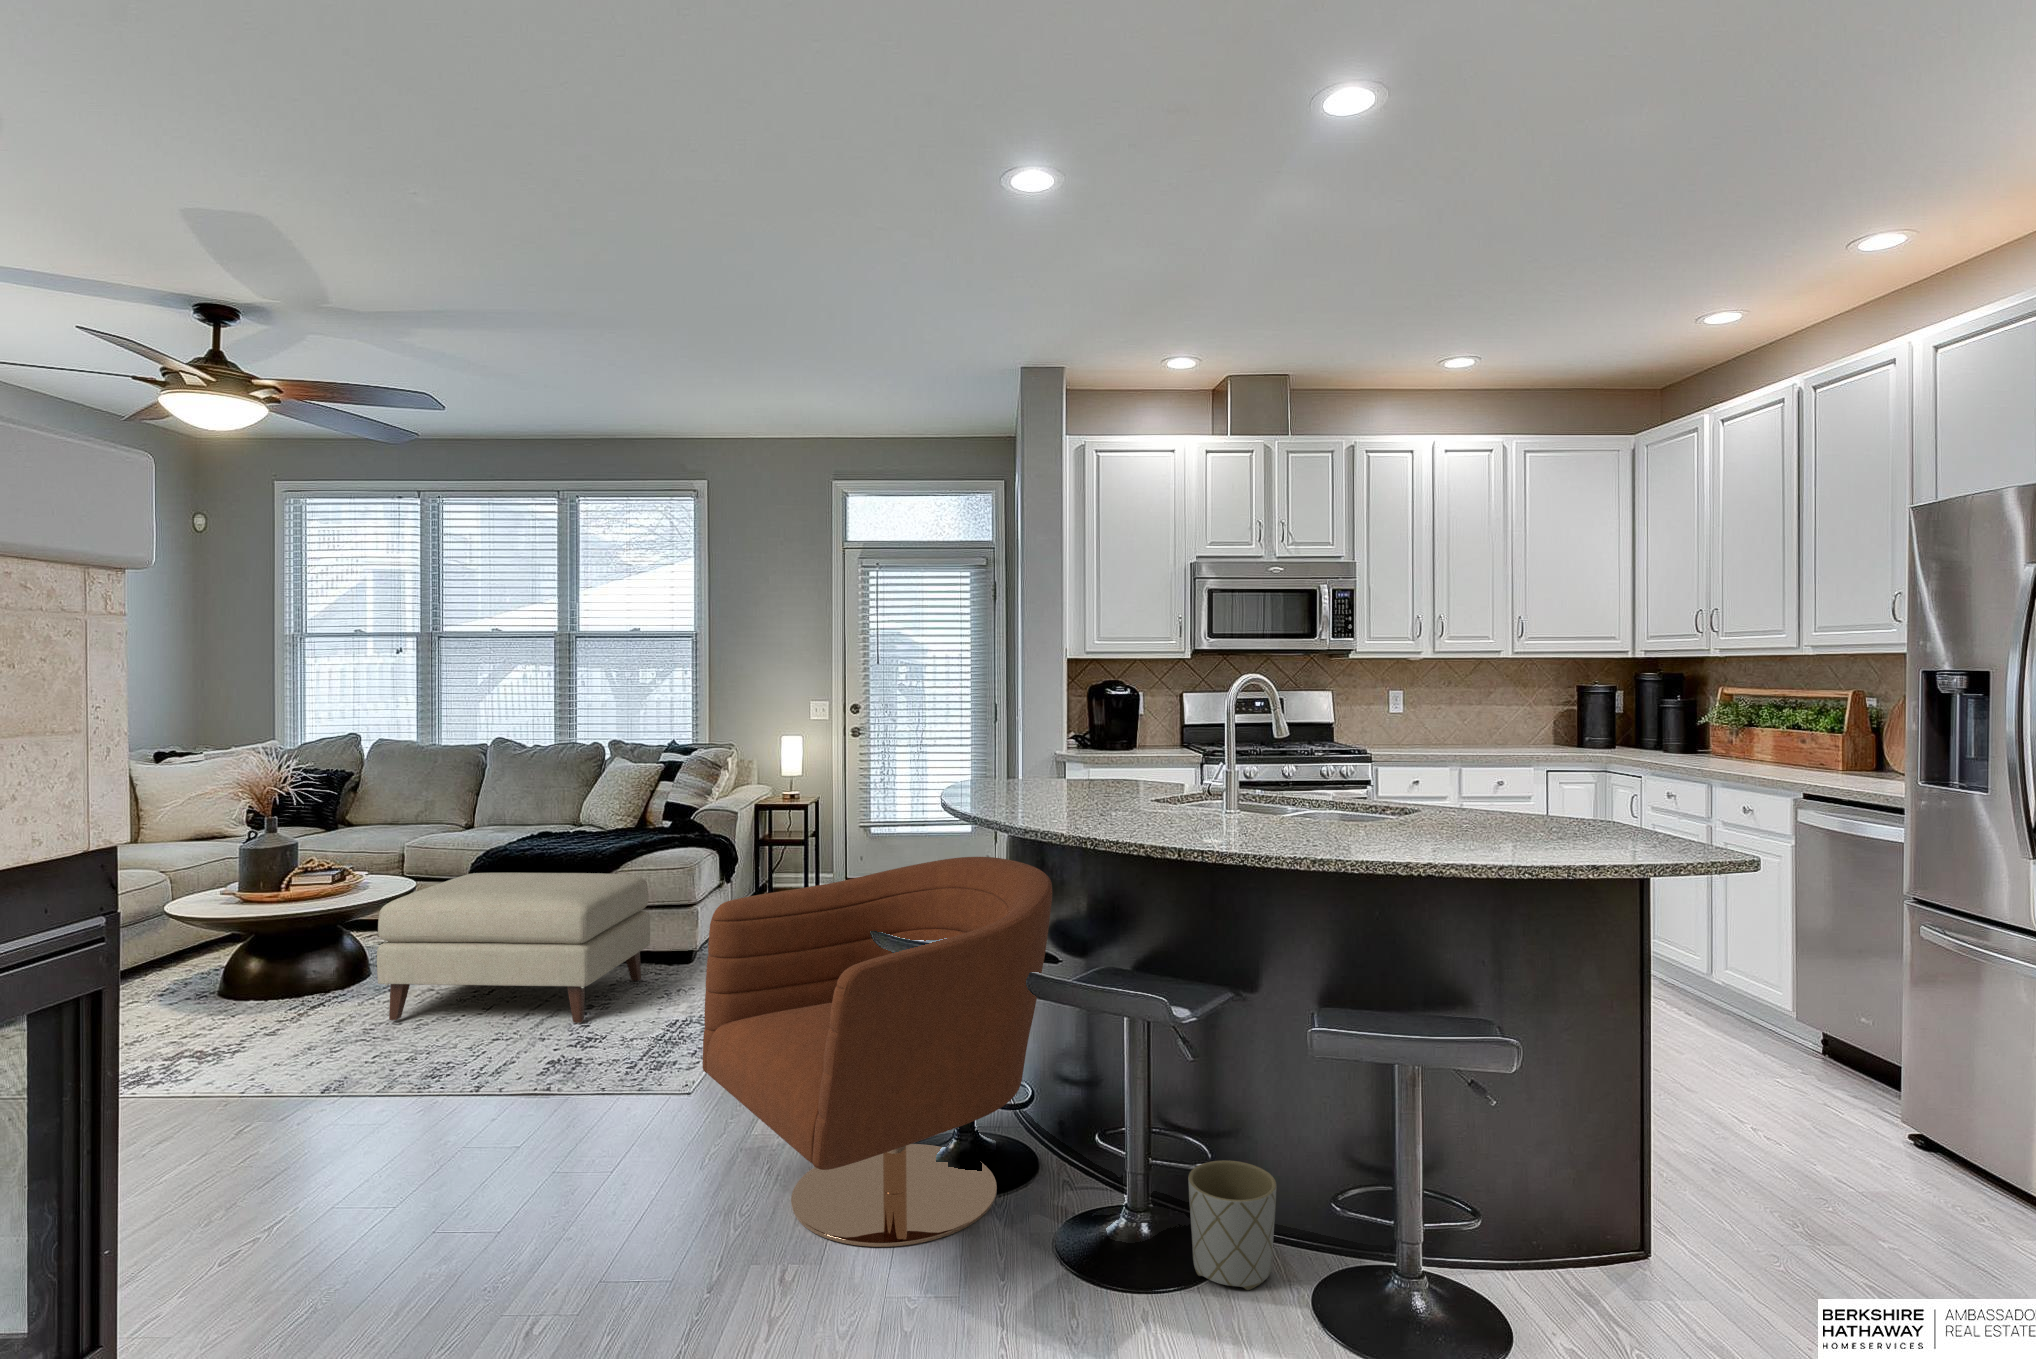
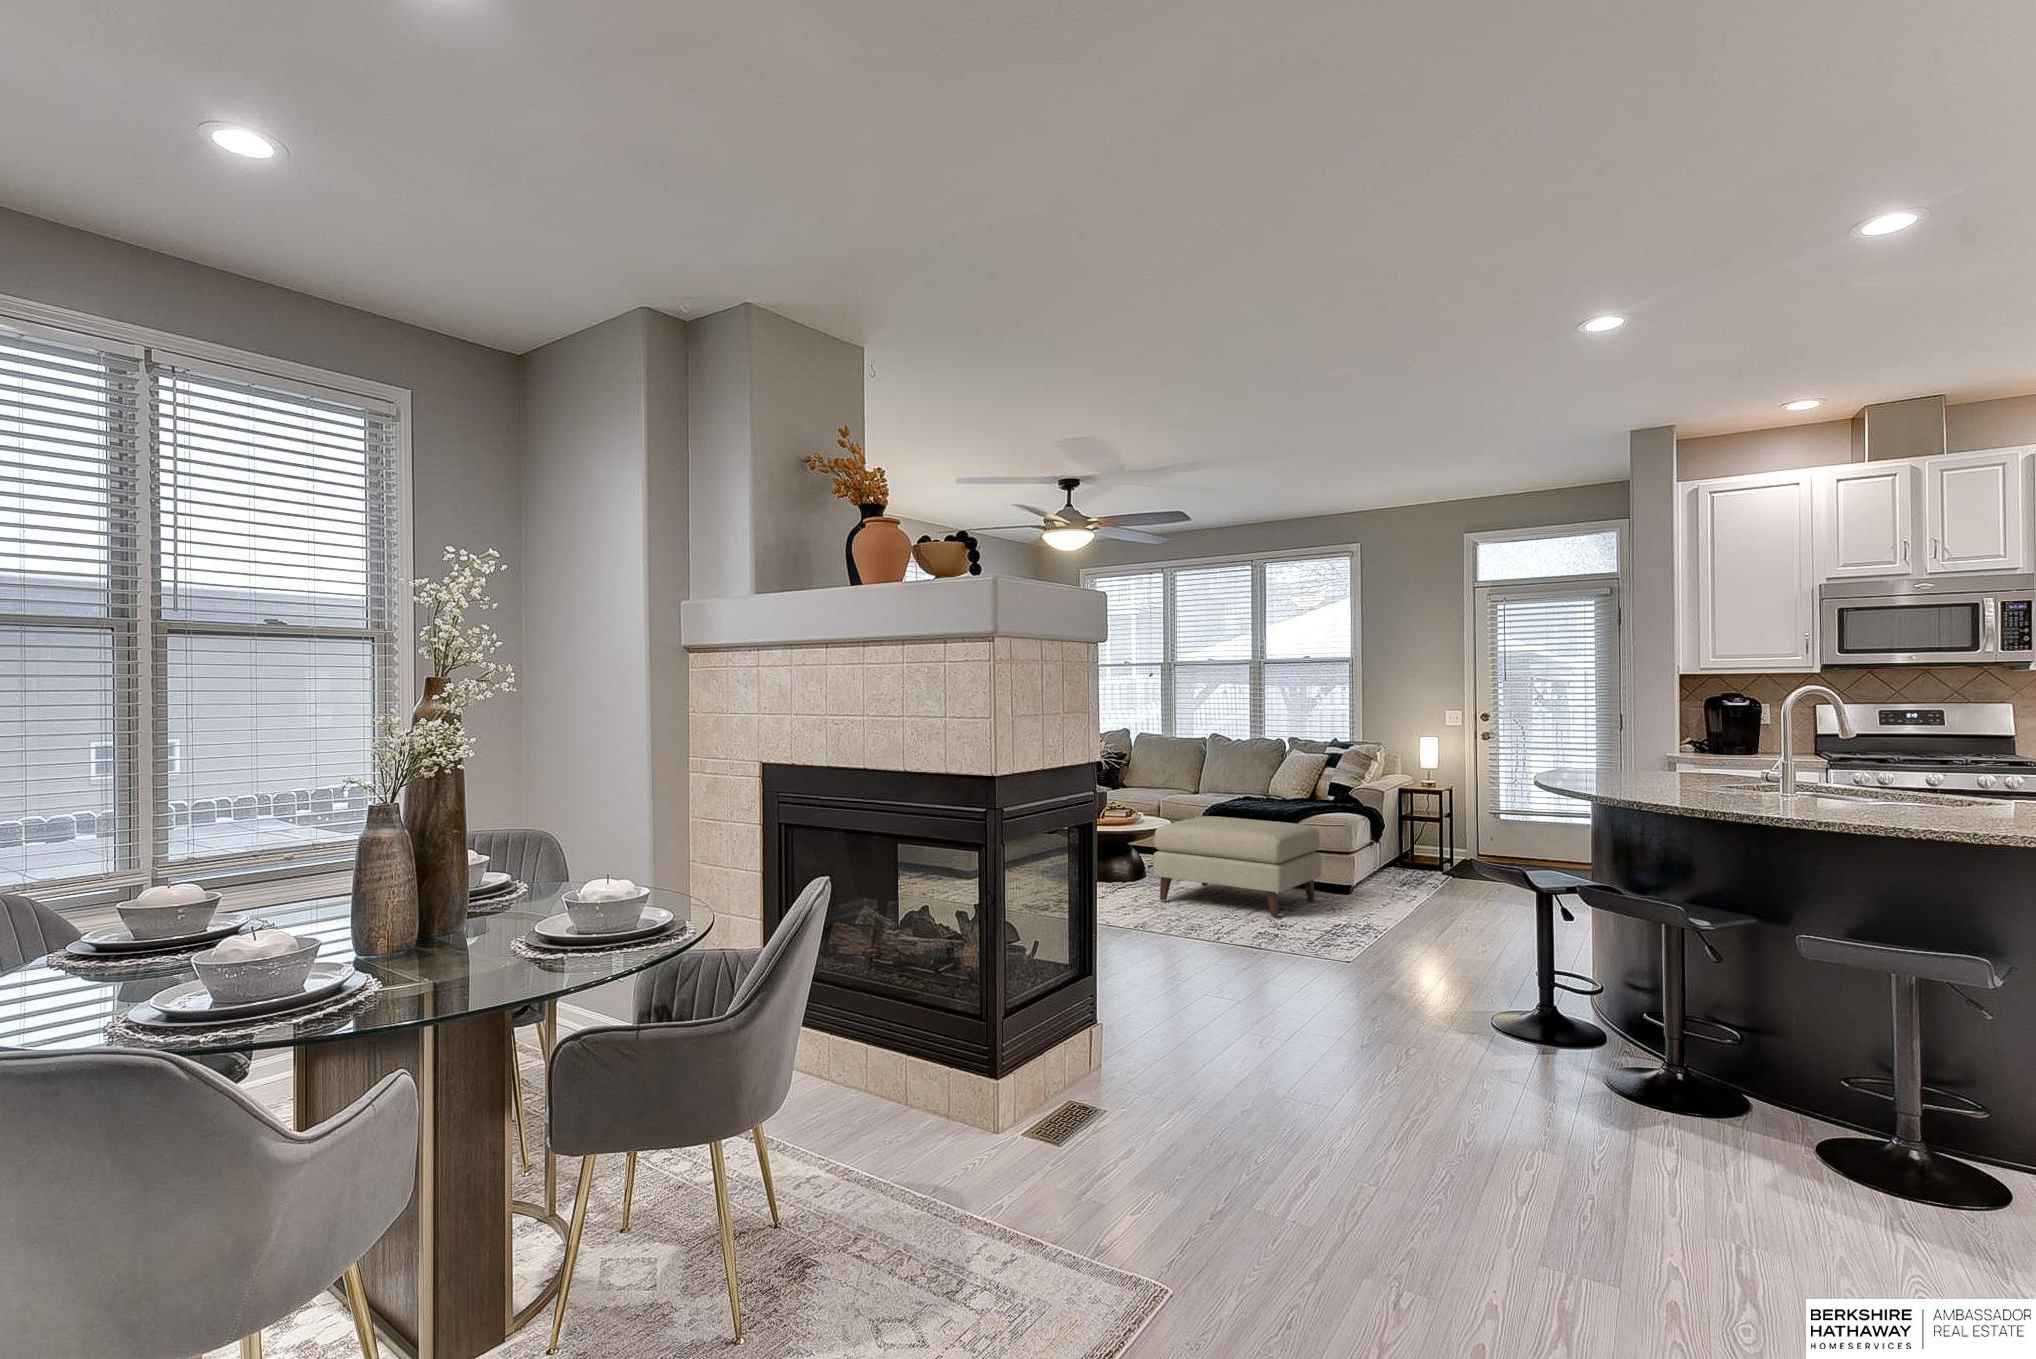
armchair: present [703,857,1052,1247] -> none [1359,813,1619,1058]
planter: present [1188,1160,1276,1290] -> none [1723,1041,1805,1132]

